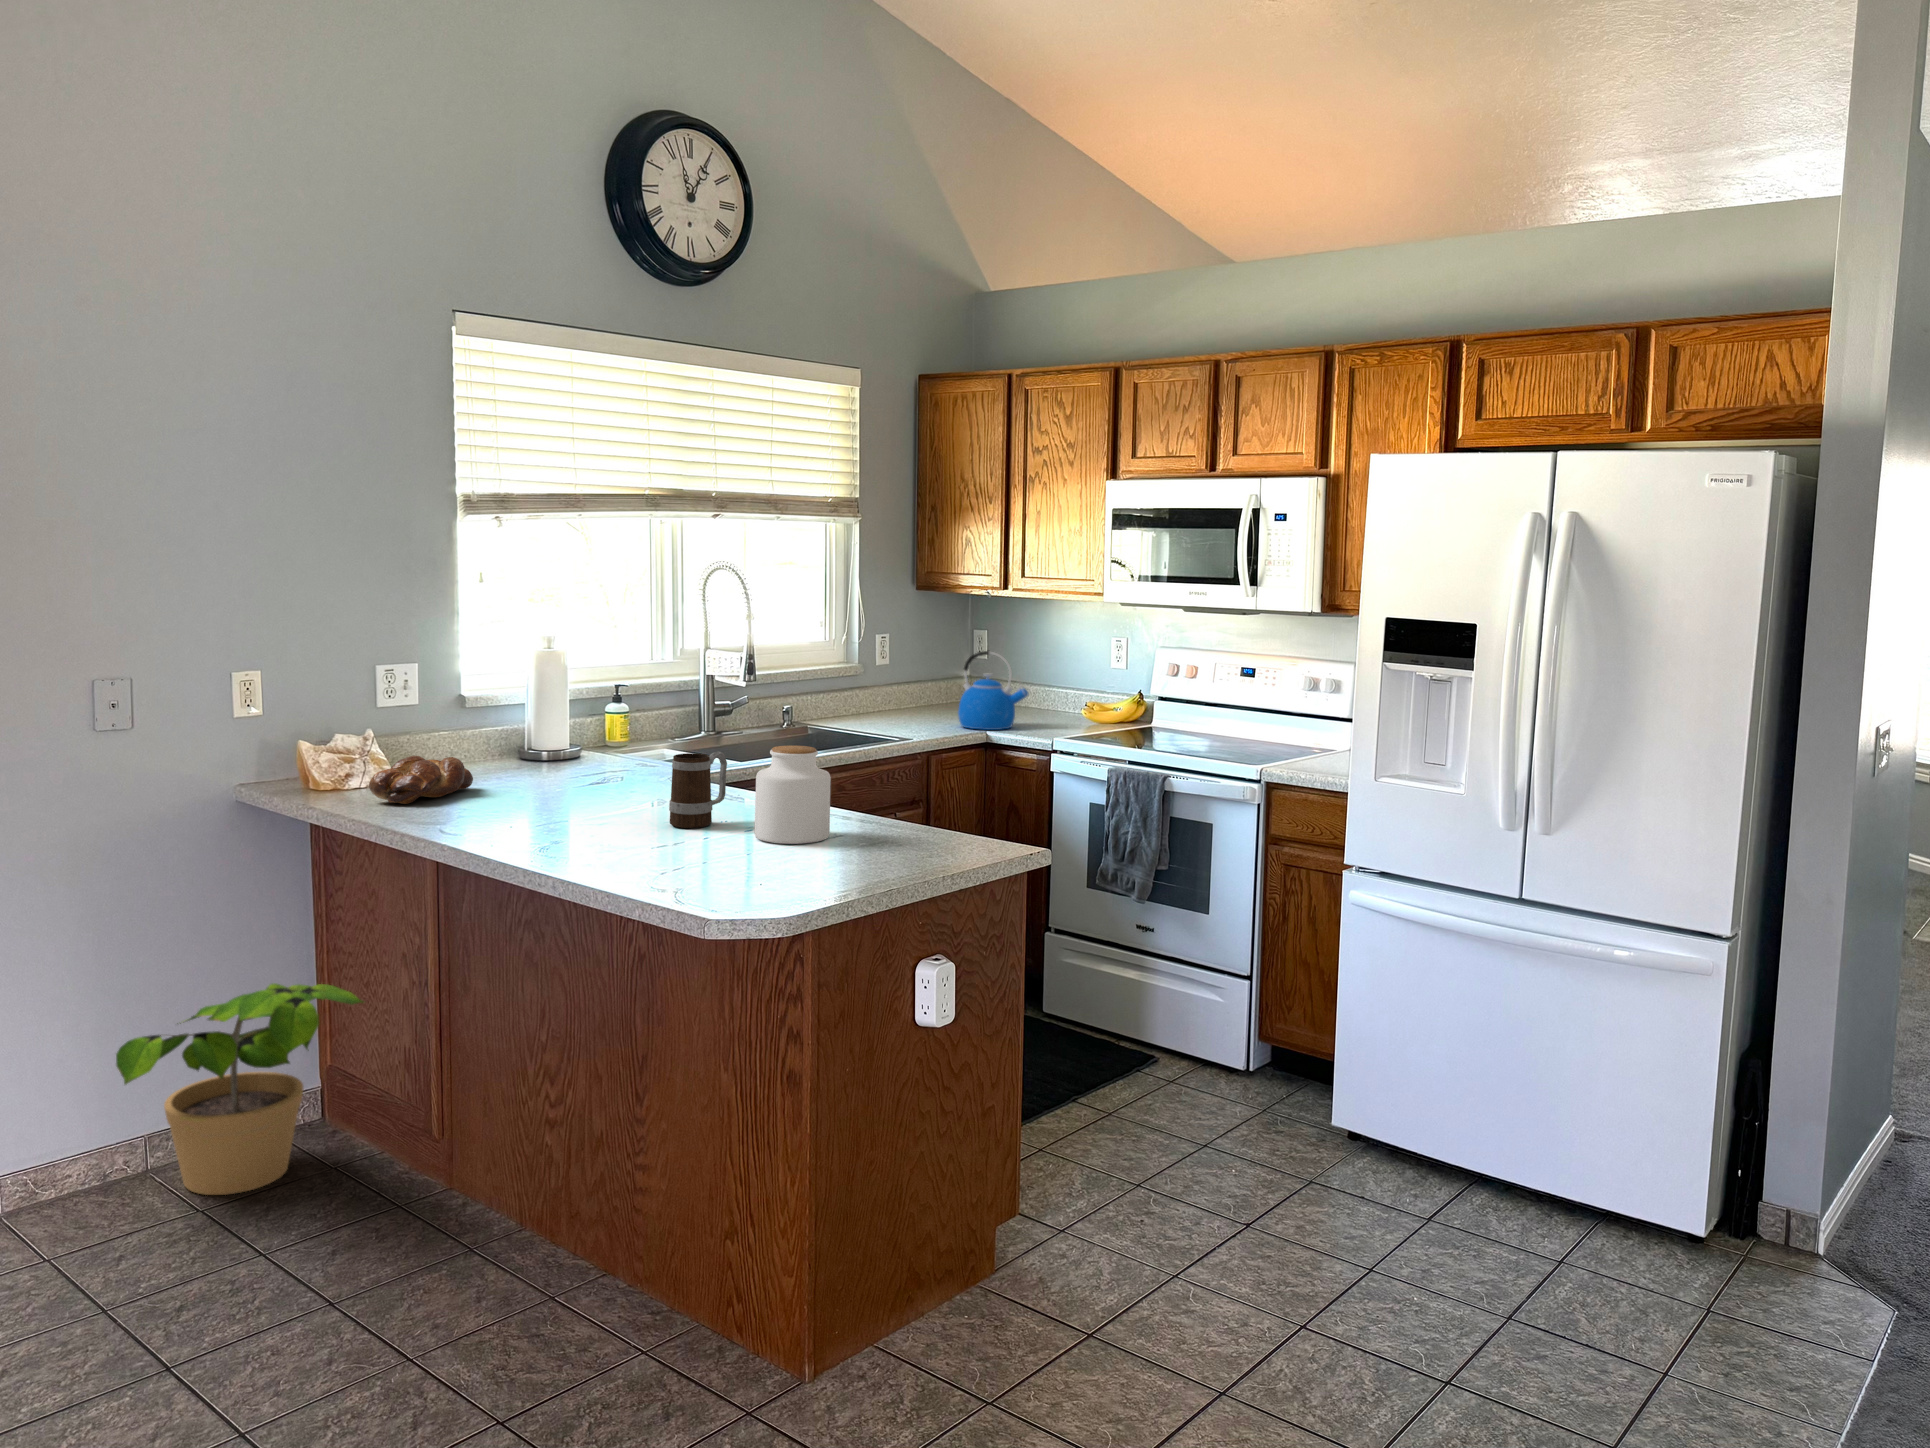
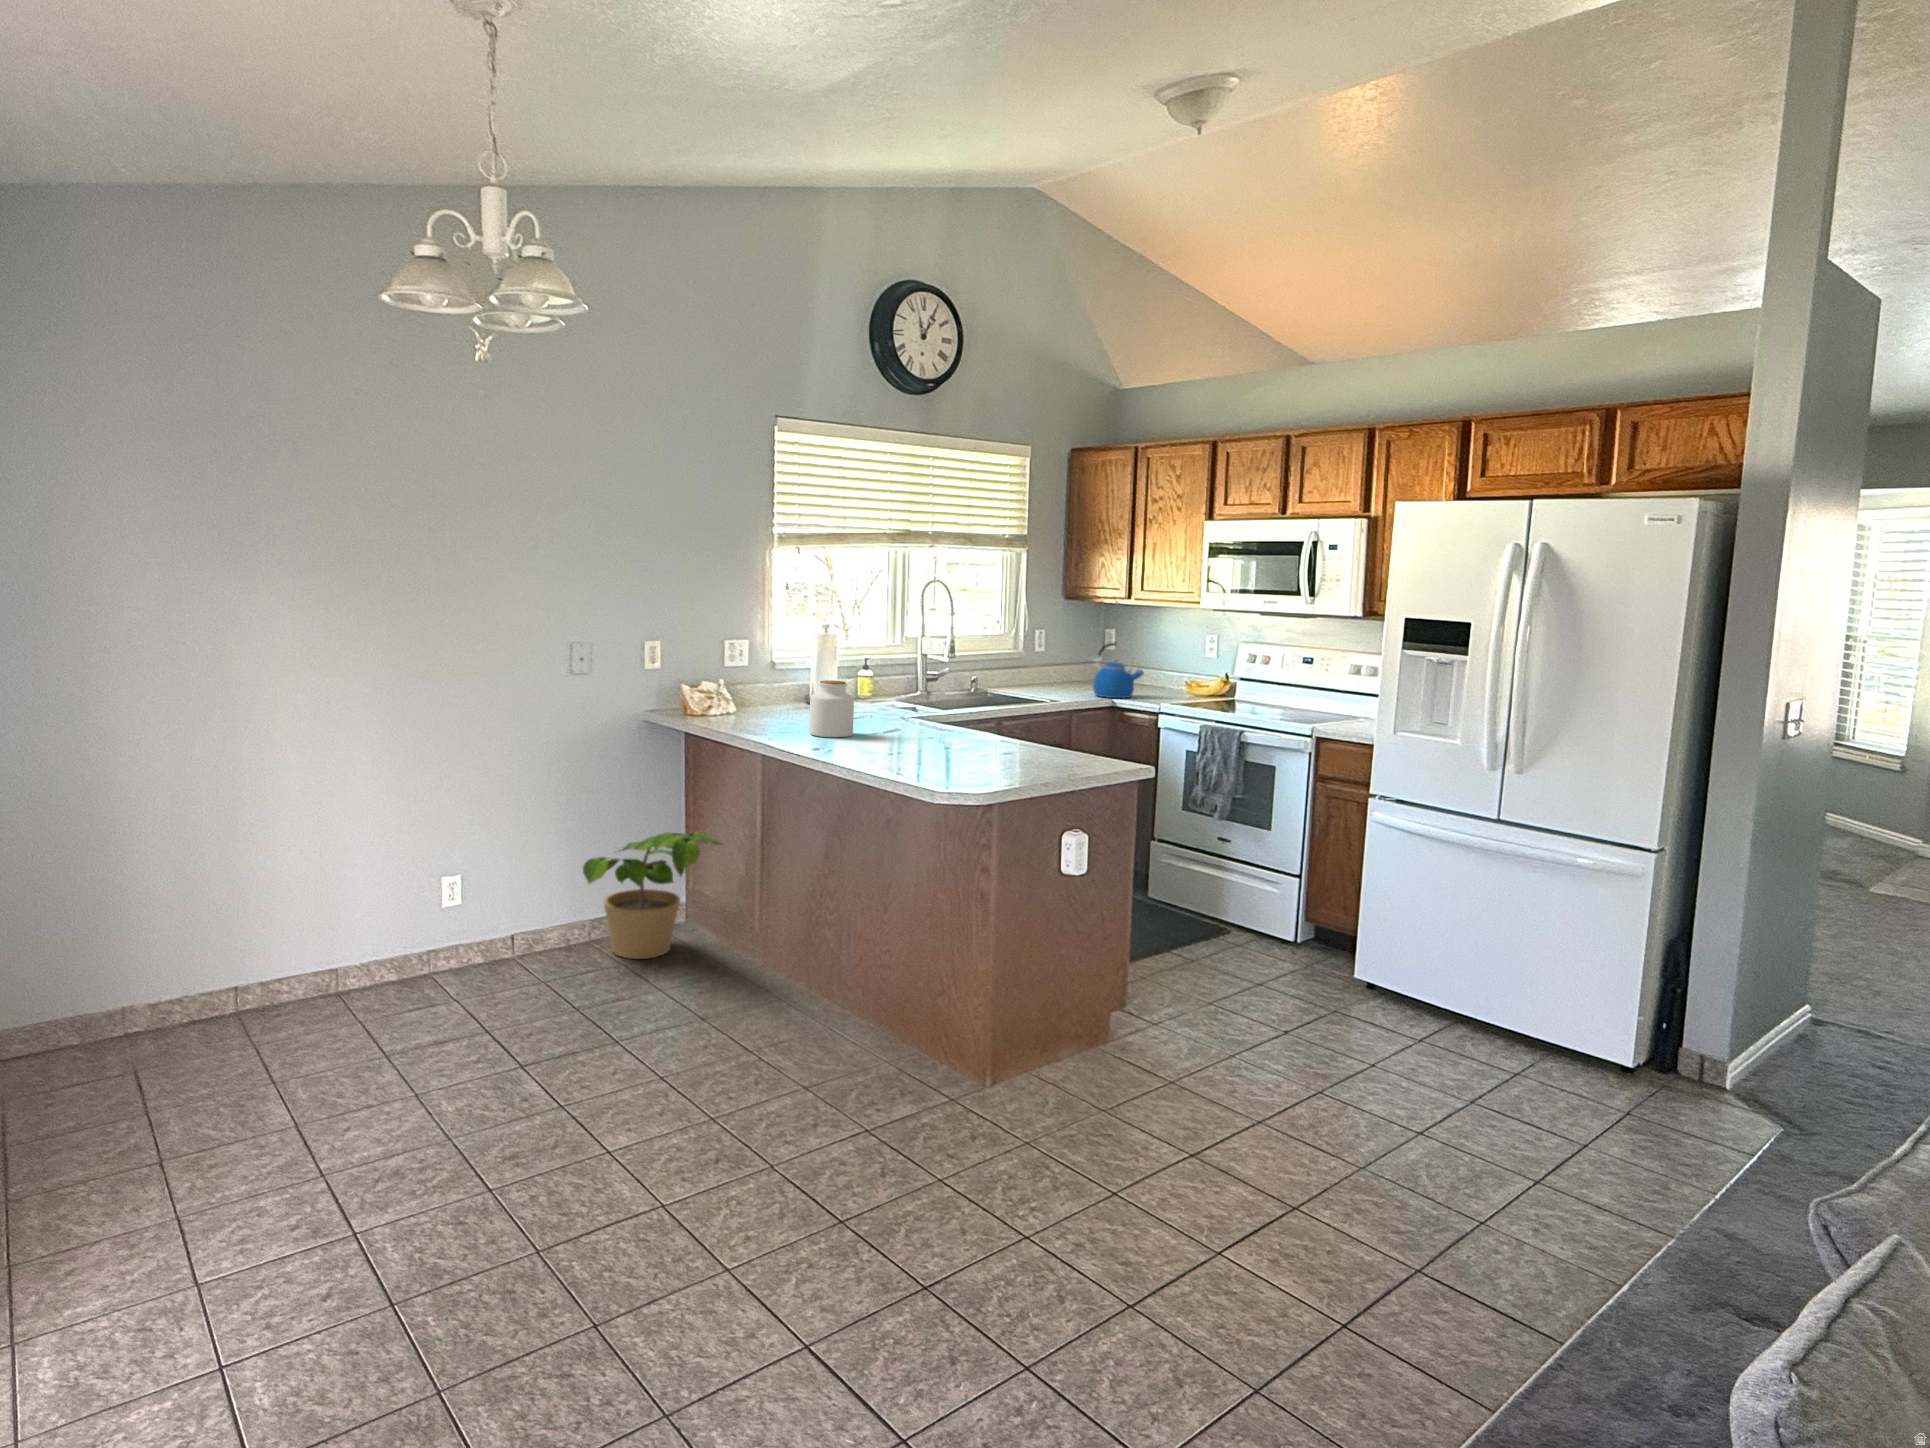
jar: present [755,746,831,844] -> present [809,680,854,737]
mug: present [669,751,727,828] -> none [911,696,947,744]
bread loaf: present [369,756,473,804] -> none [726,696,784,725]

